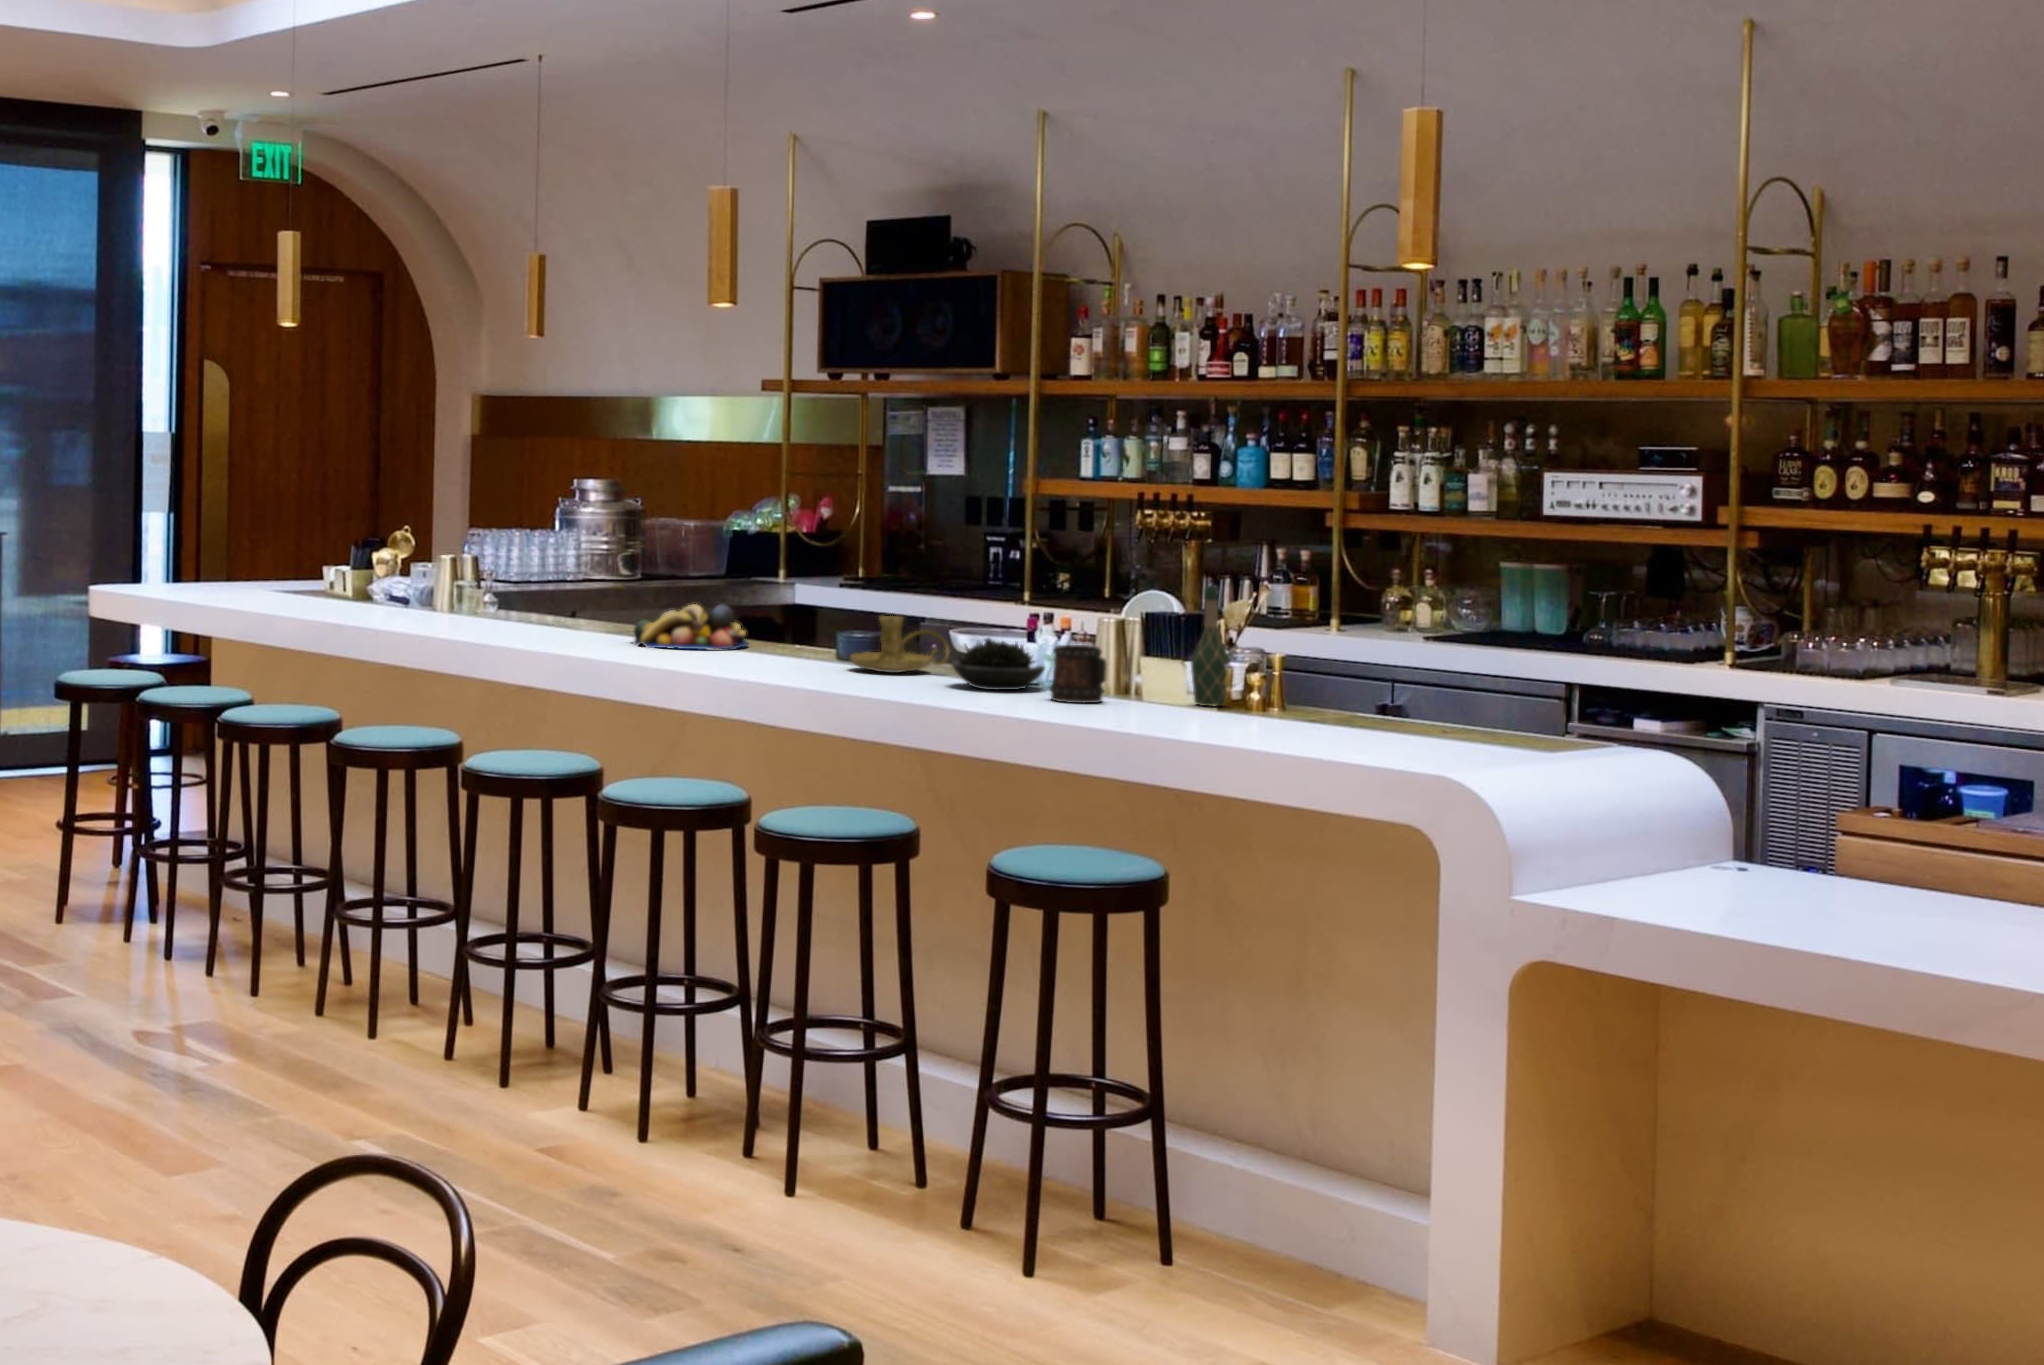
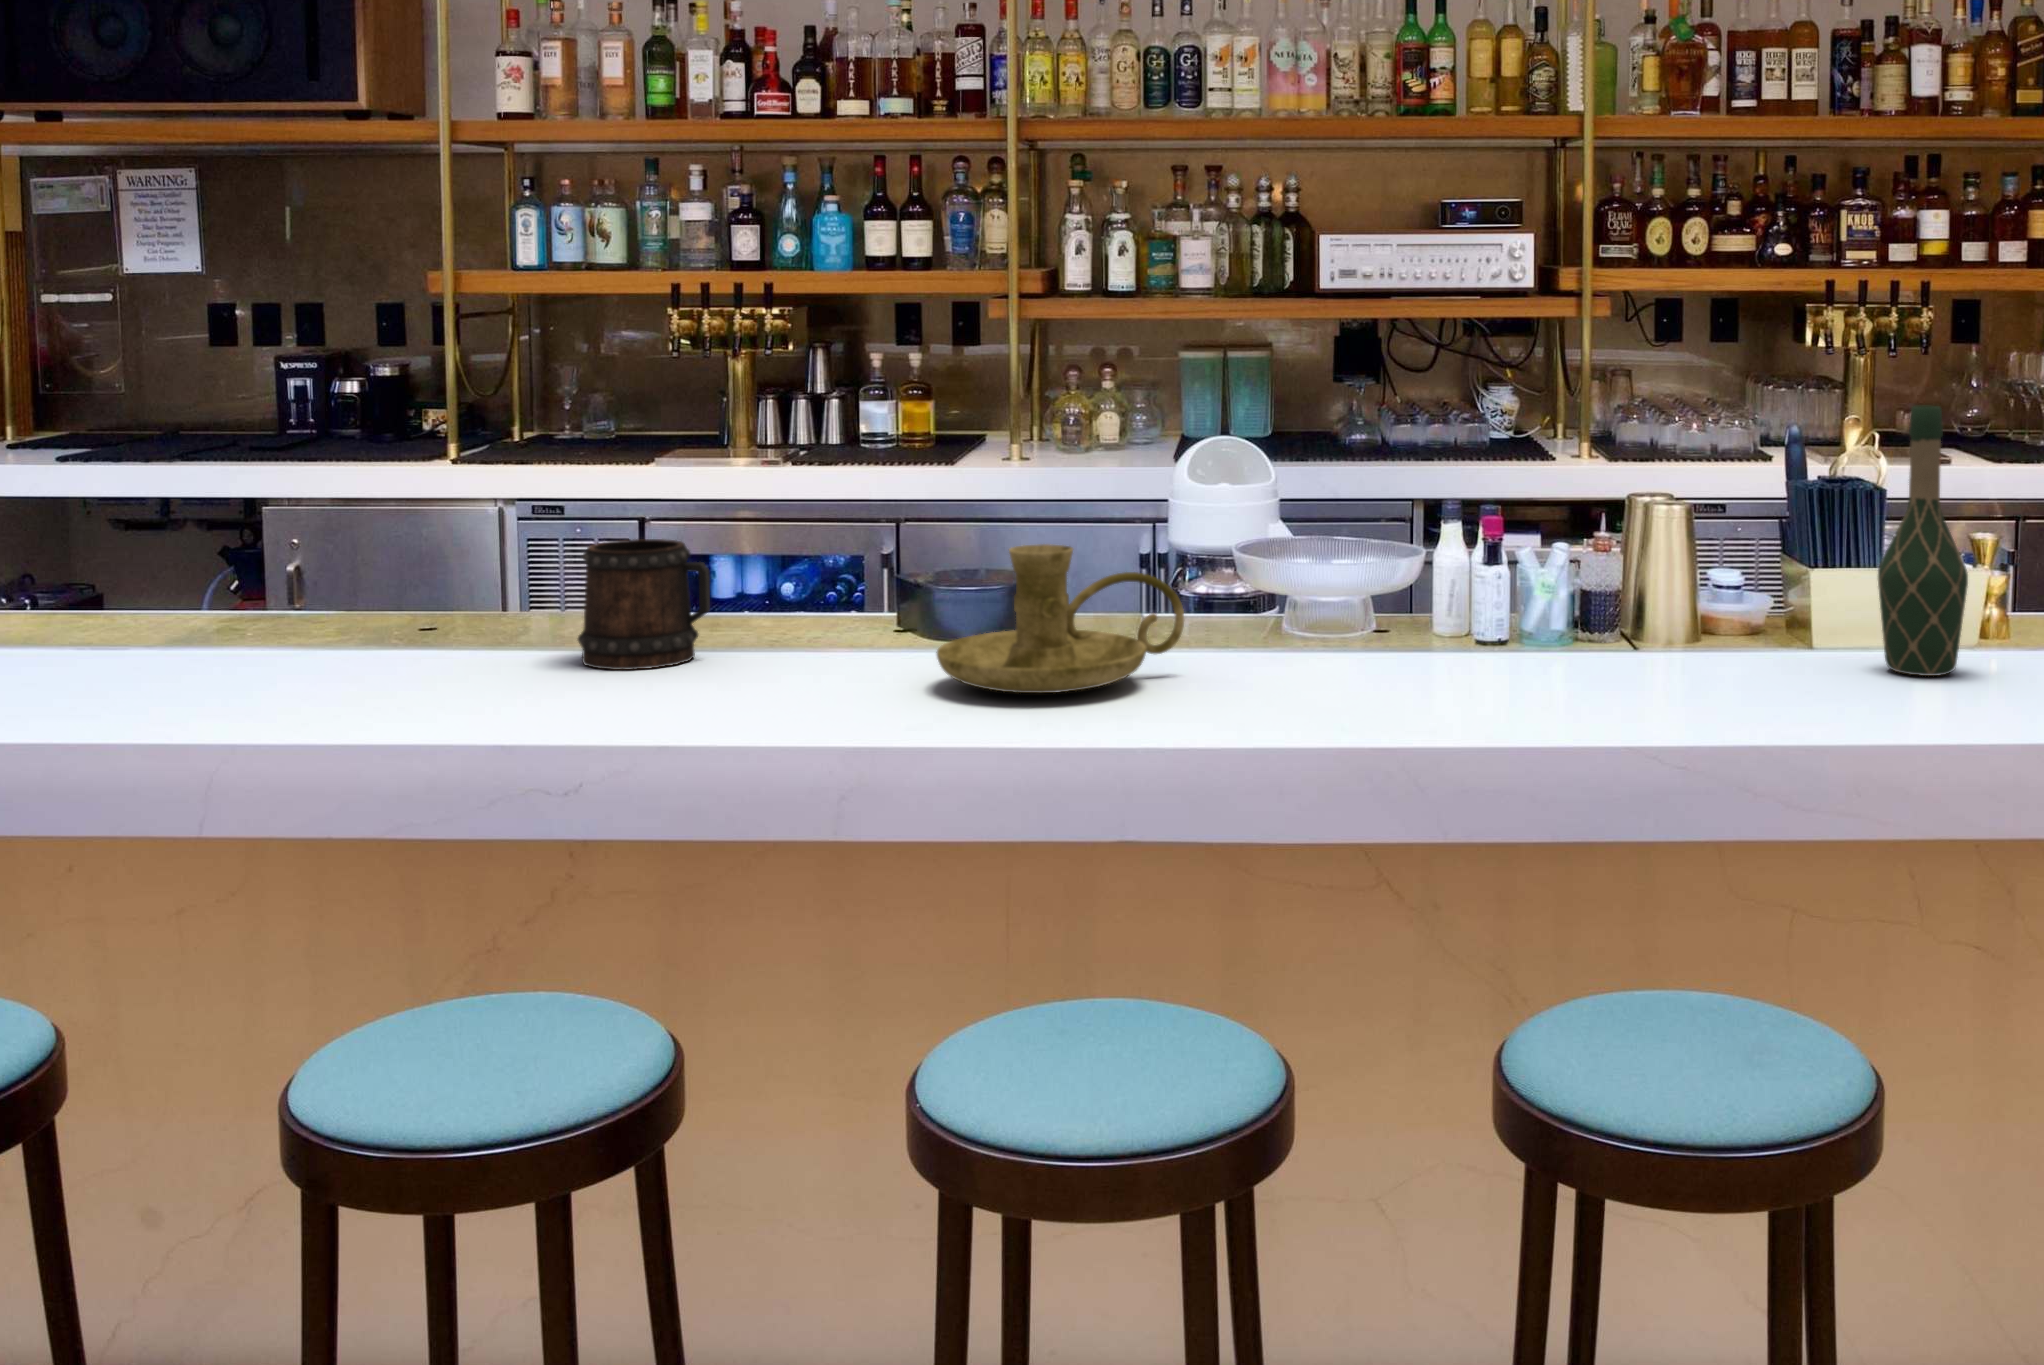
fruit bowl: present [634,604,748,649] -> none [96,555,452,710]
succulent plant: present [952,638,1045,690] -> none [1337,576,1574,713]
beer mug: present [1050,645,1107,703] -> present [578,539,710,670]

